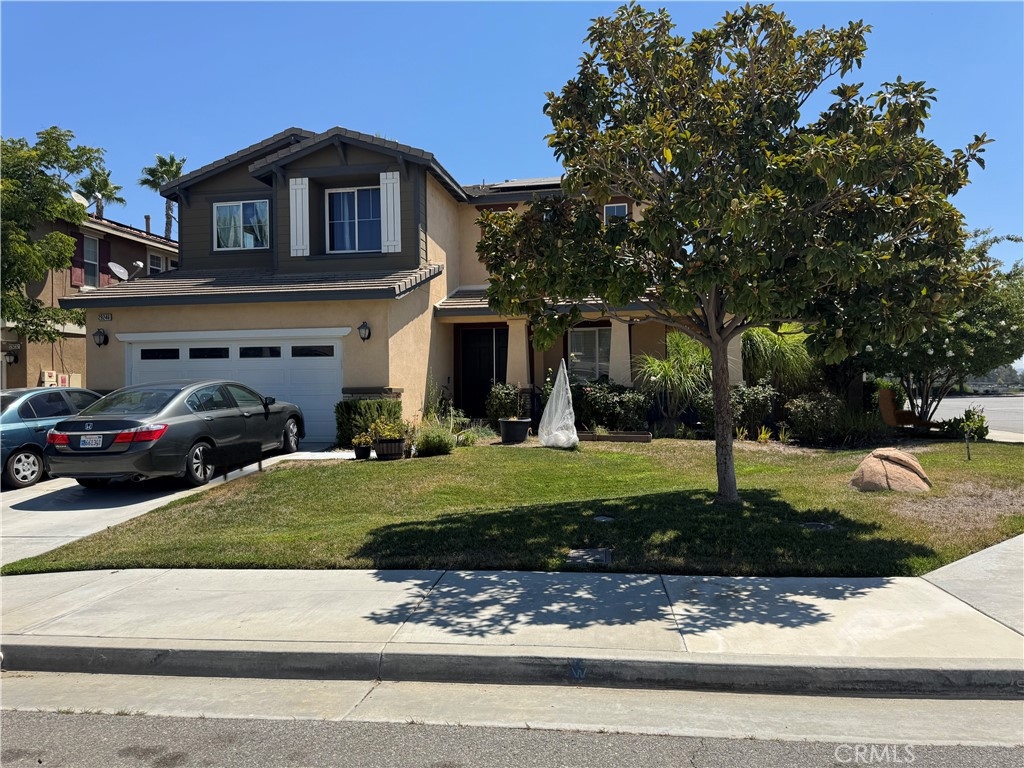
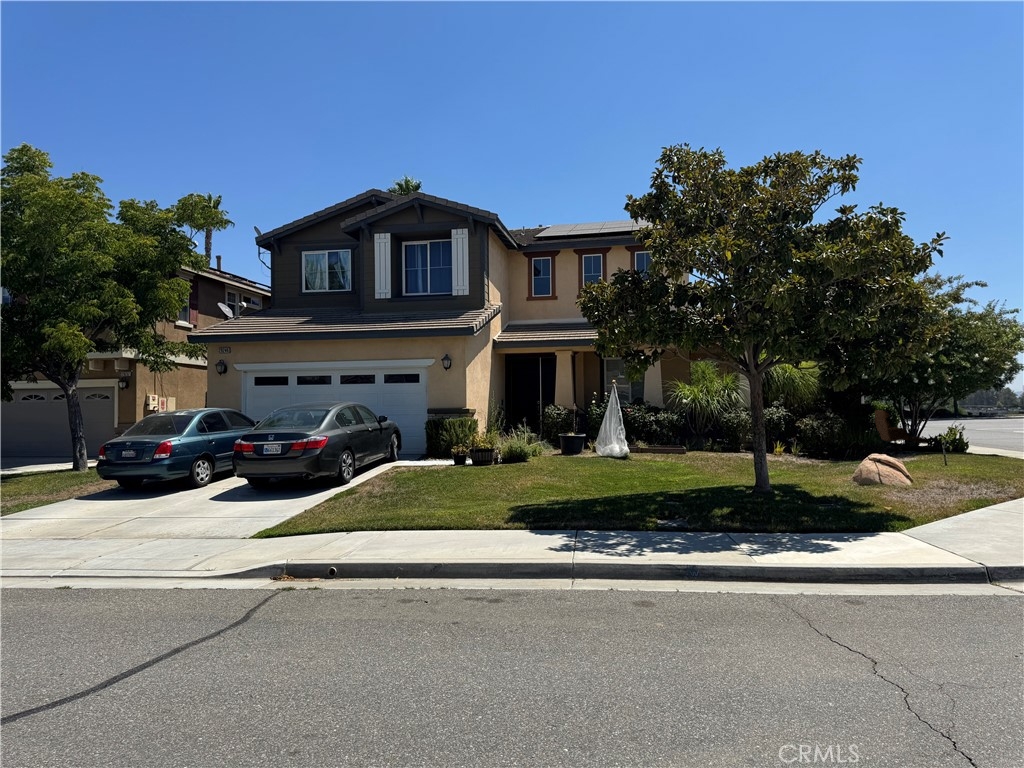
bench: present [200,441,263,481] -> none [347,452,386,482]

